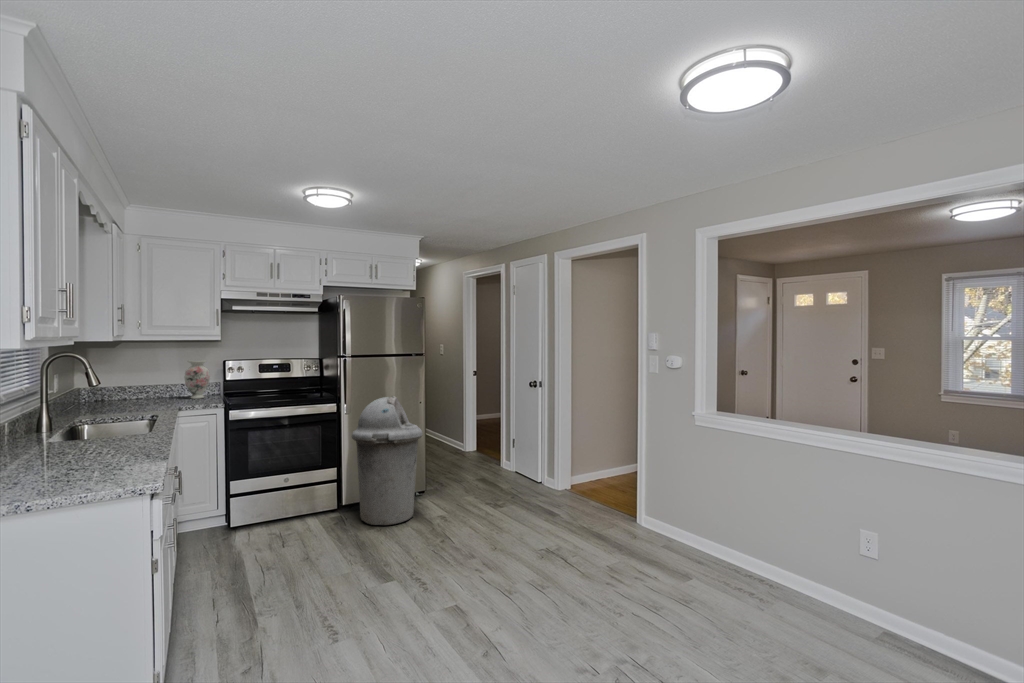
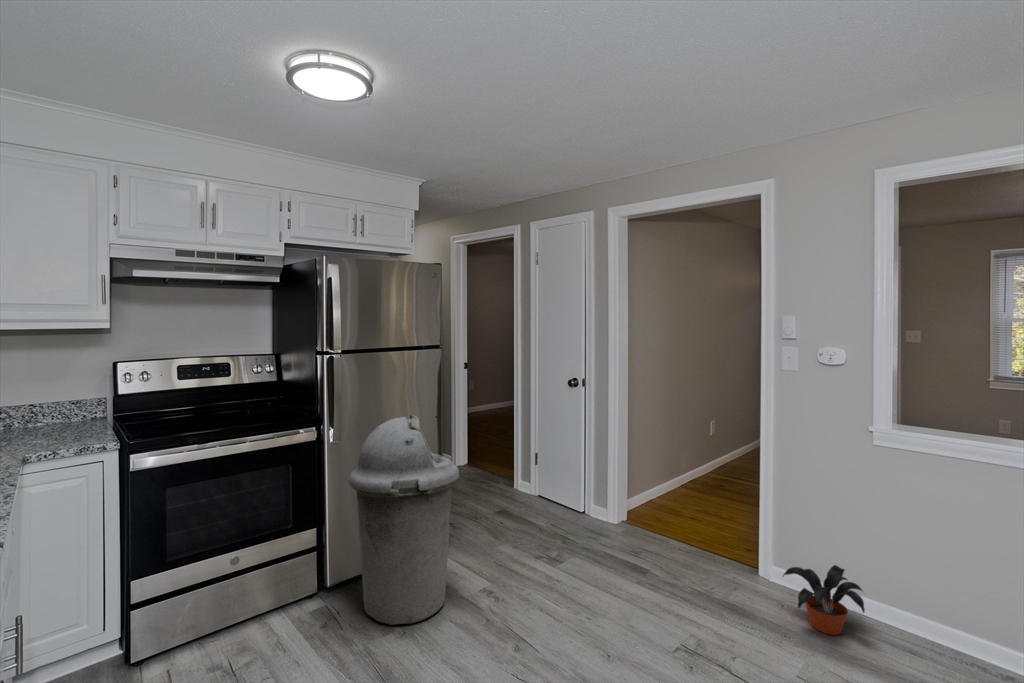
vase: present [185,360,210,399] -> none [36,361,87,428]
potted plant: none [630,505,680,550] -> present [783,565,865,635]

